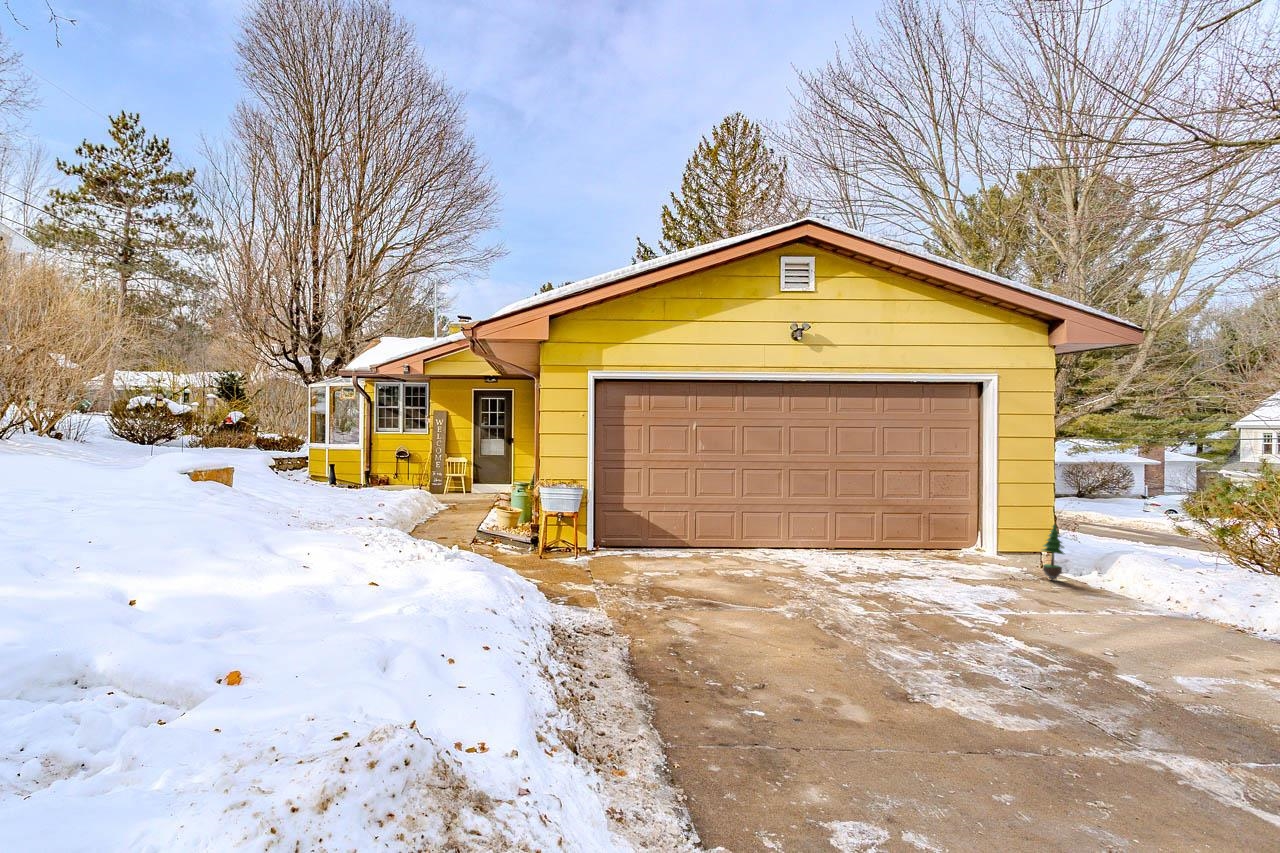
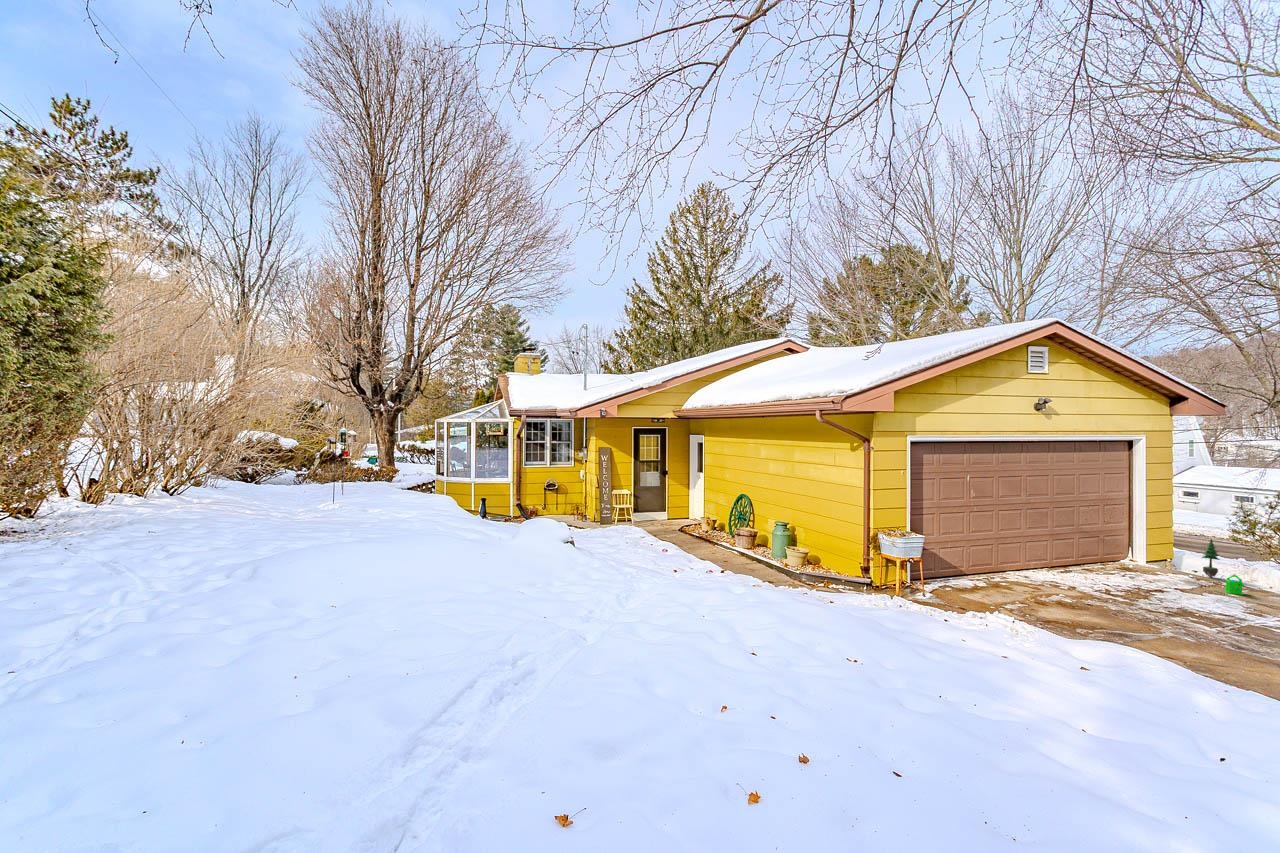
watering can: none [1007,569,1031,599] -> present [1225,575,1243,595]

